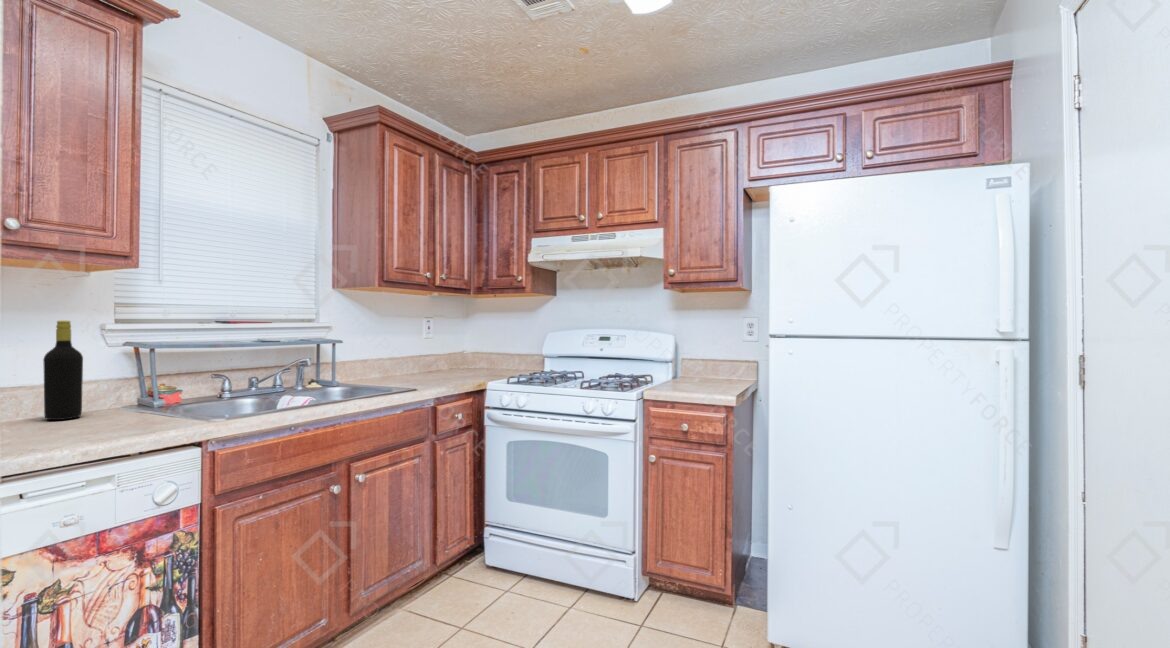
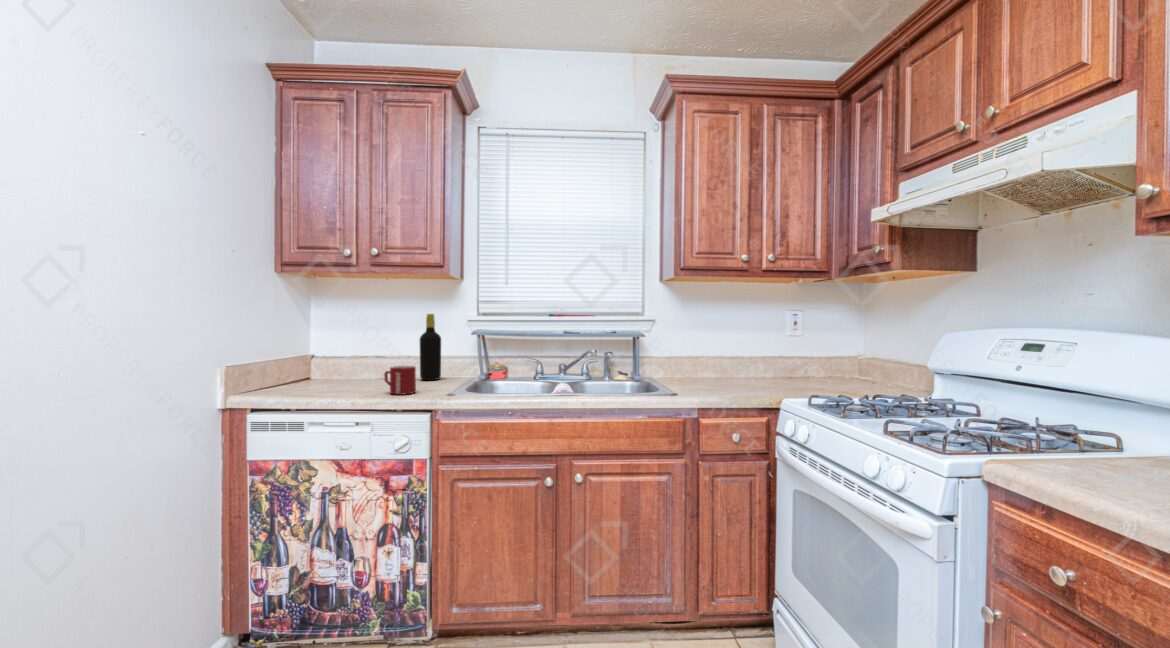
mug: none [95,392,152,433] -> present [384,366,416,395]

